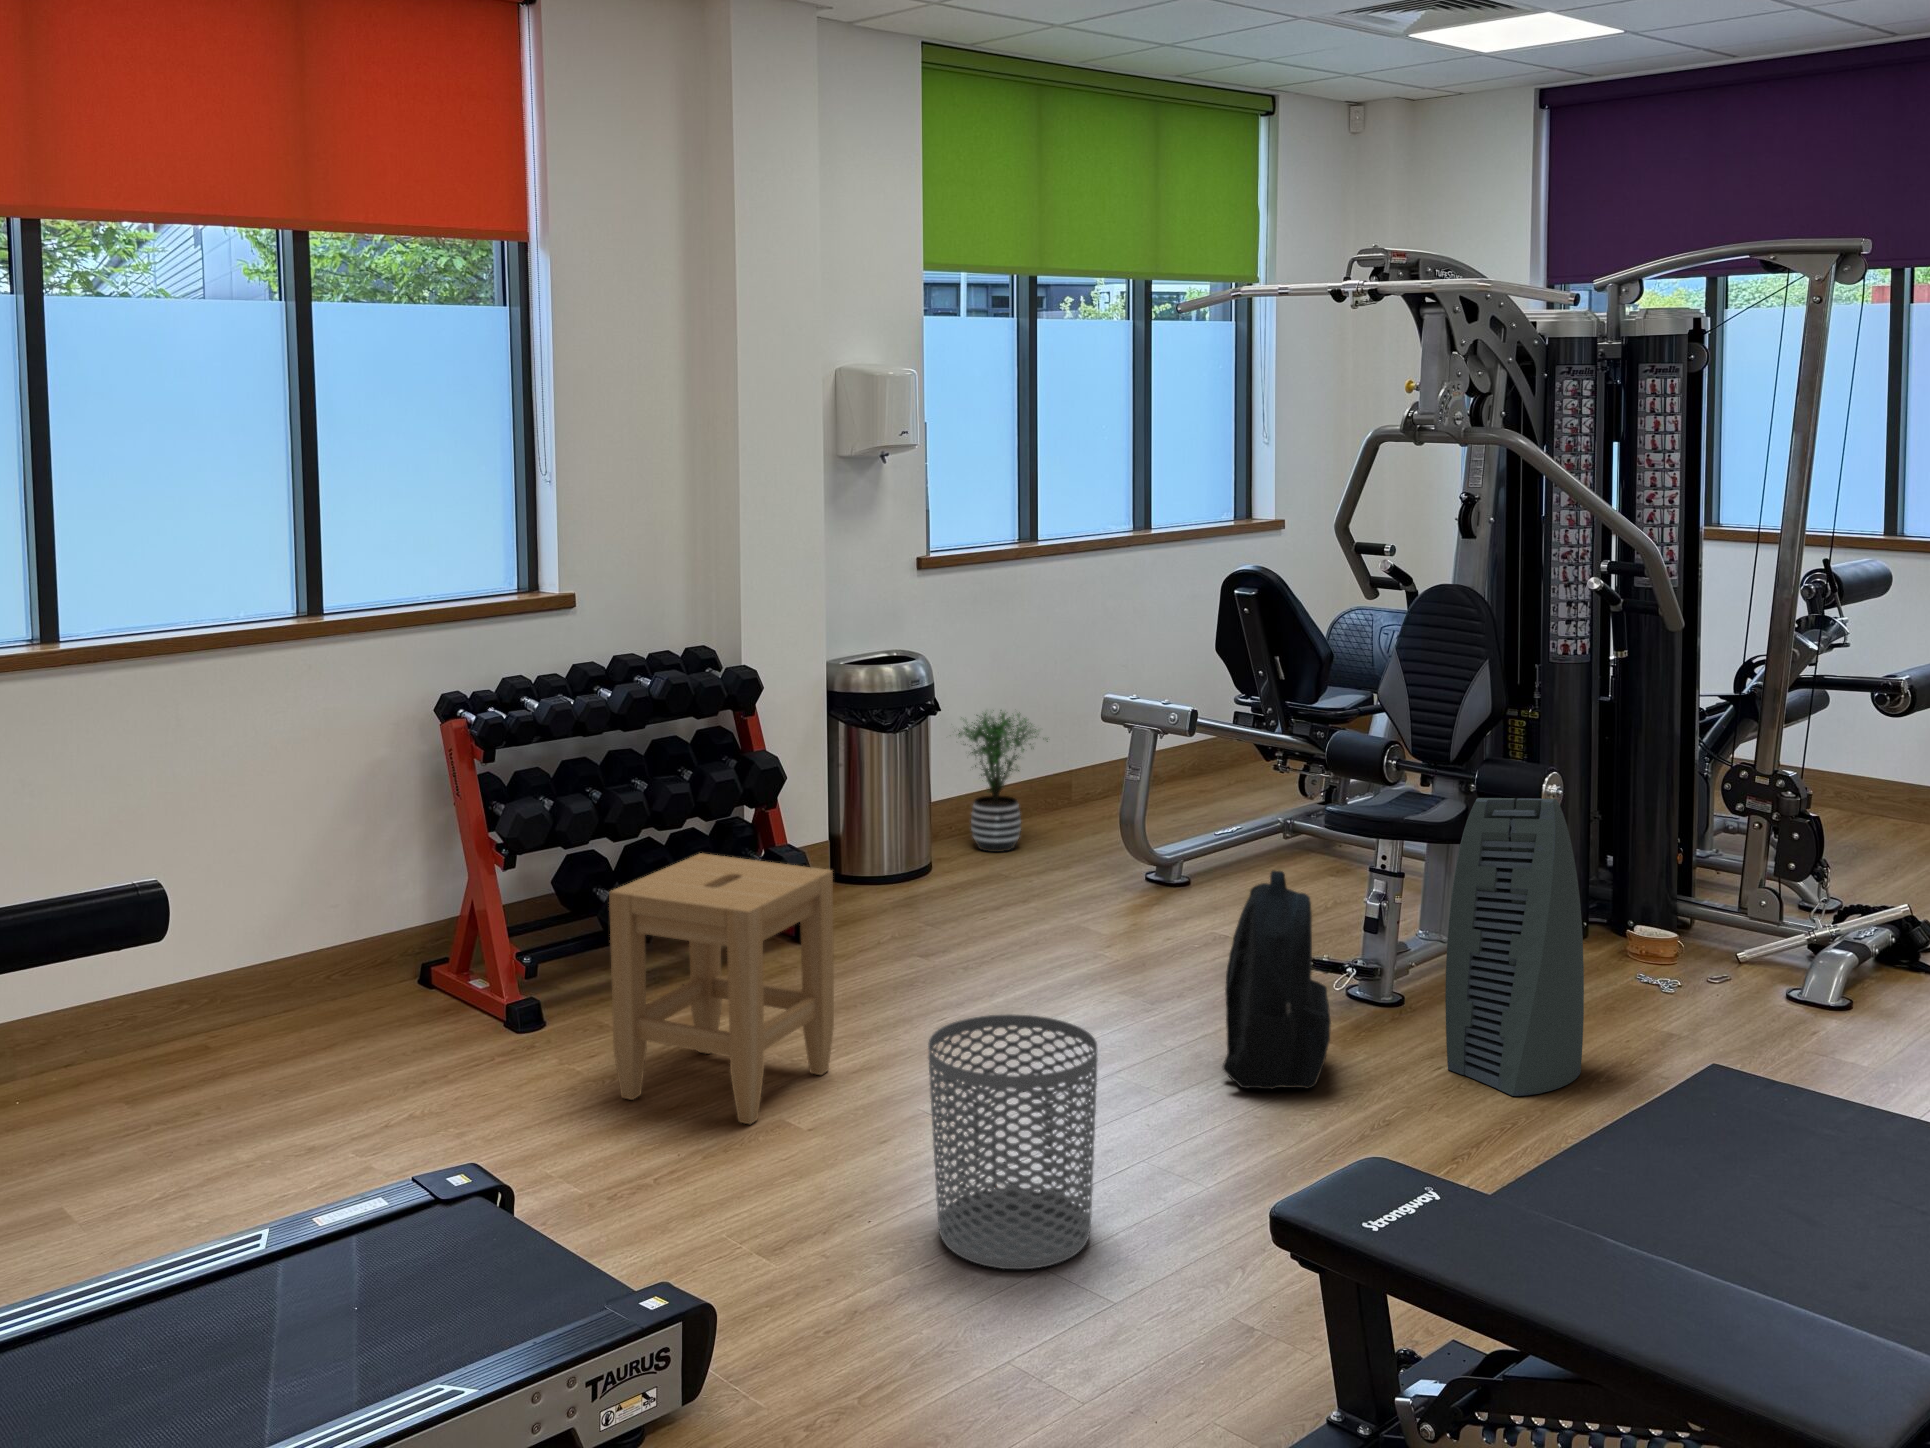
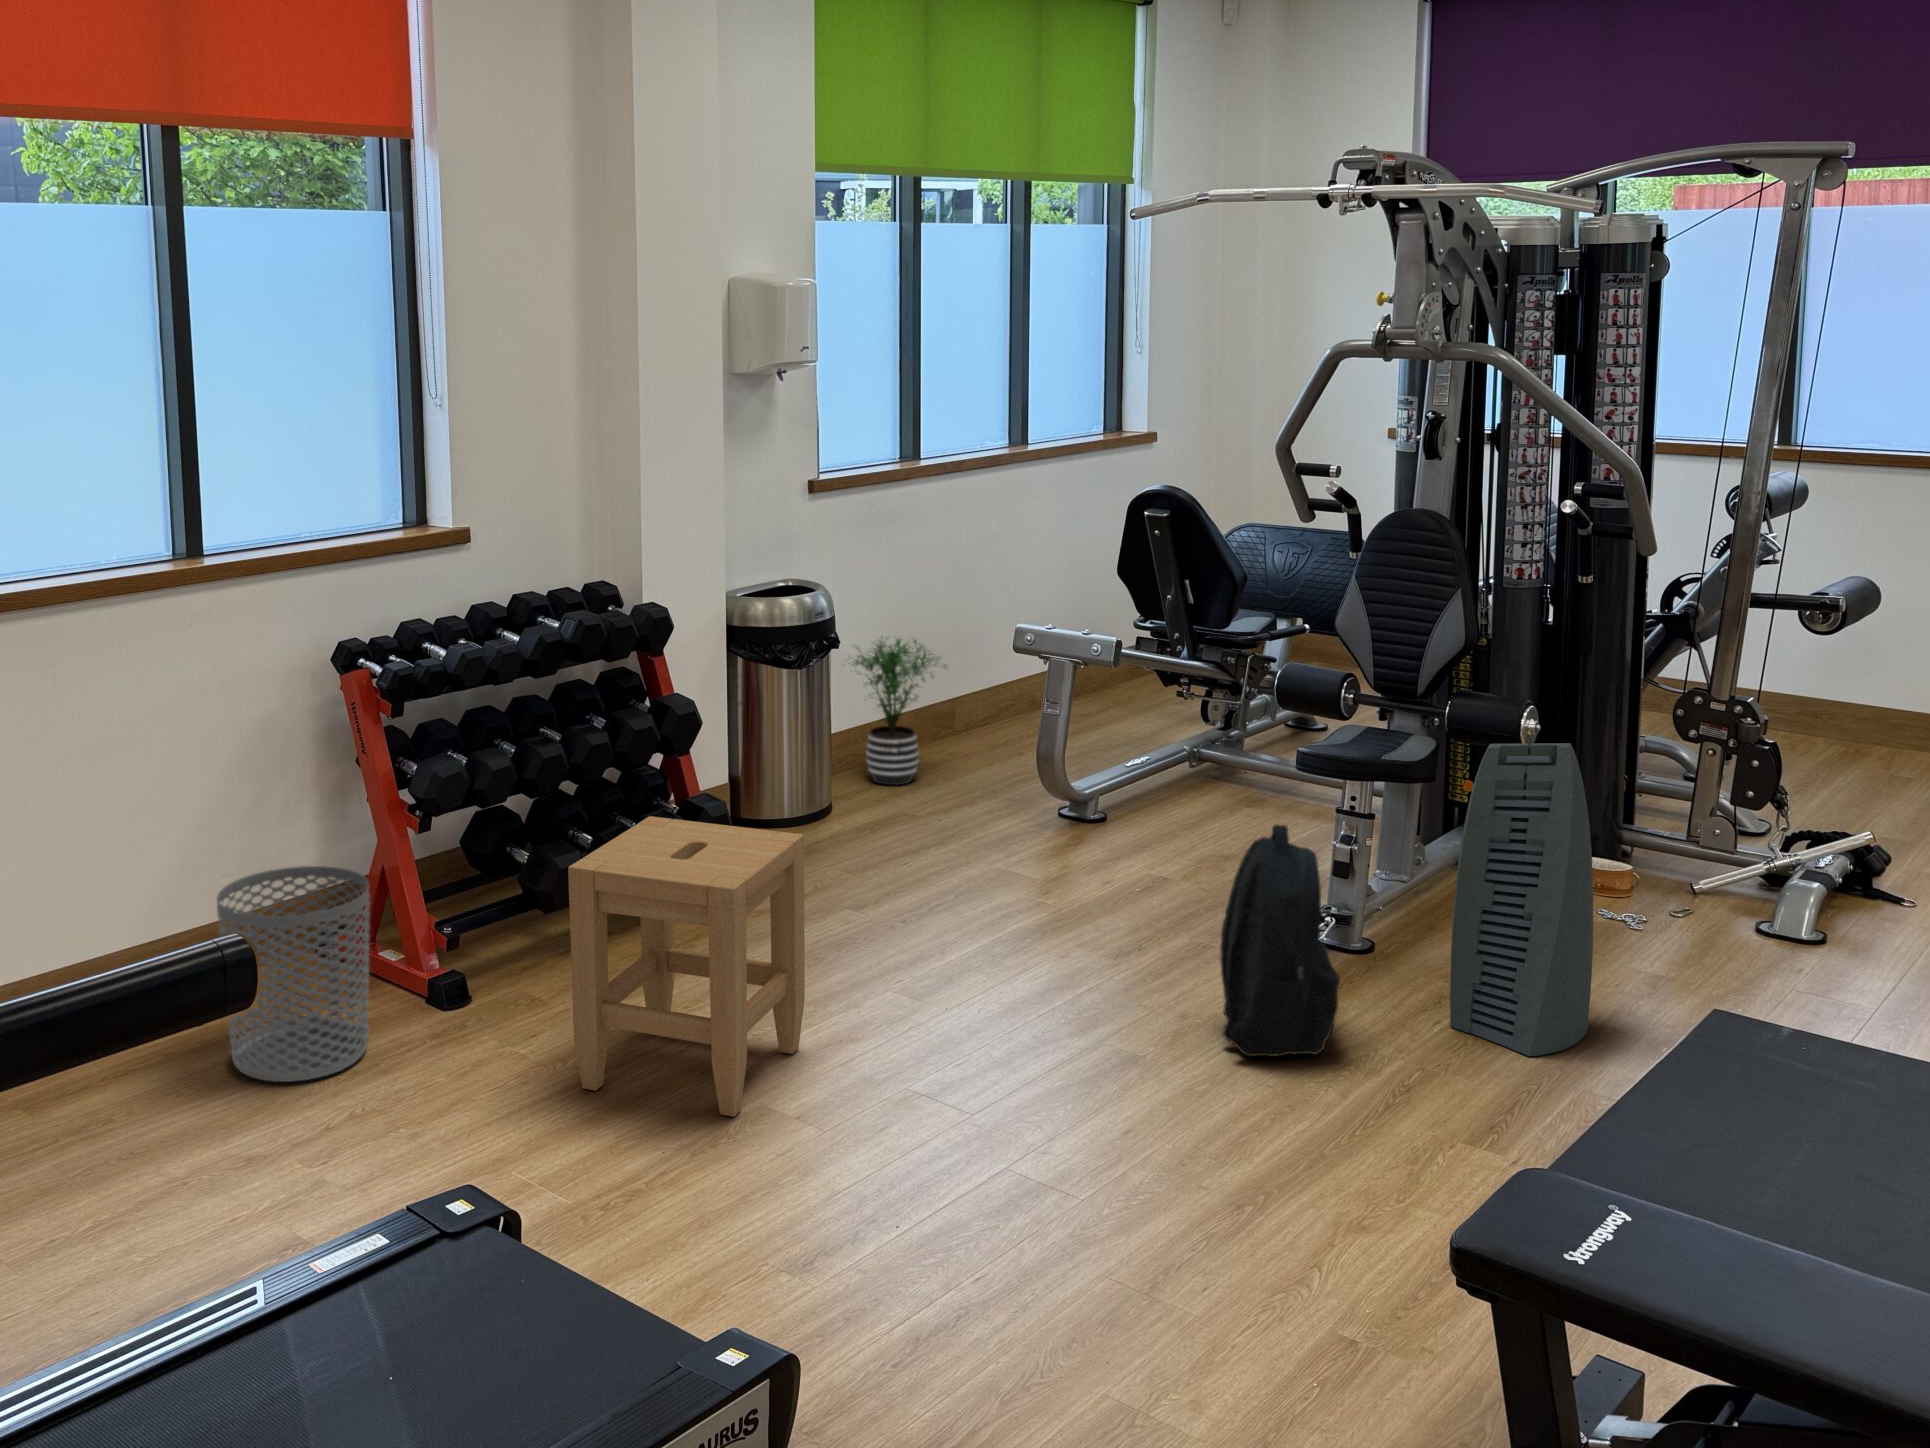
waste bin: present [928,1014,1098,1269] -> present [217,866,370,1082]

